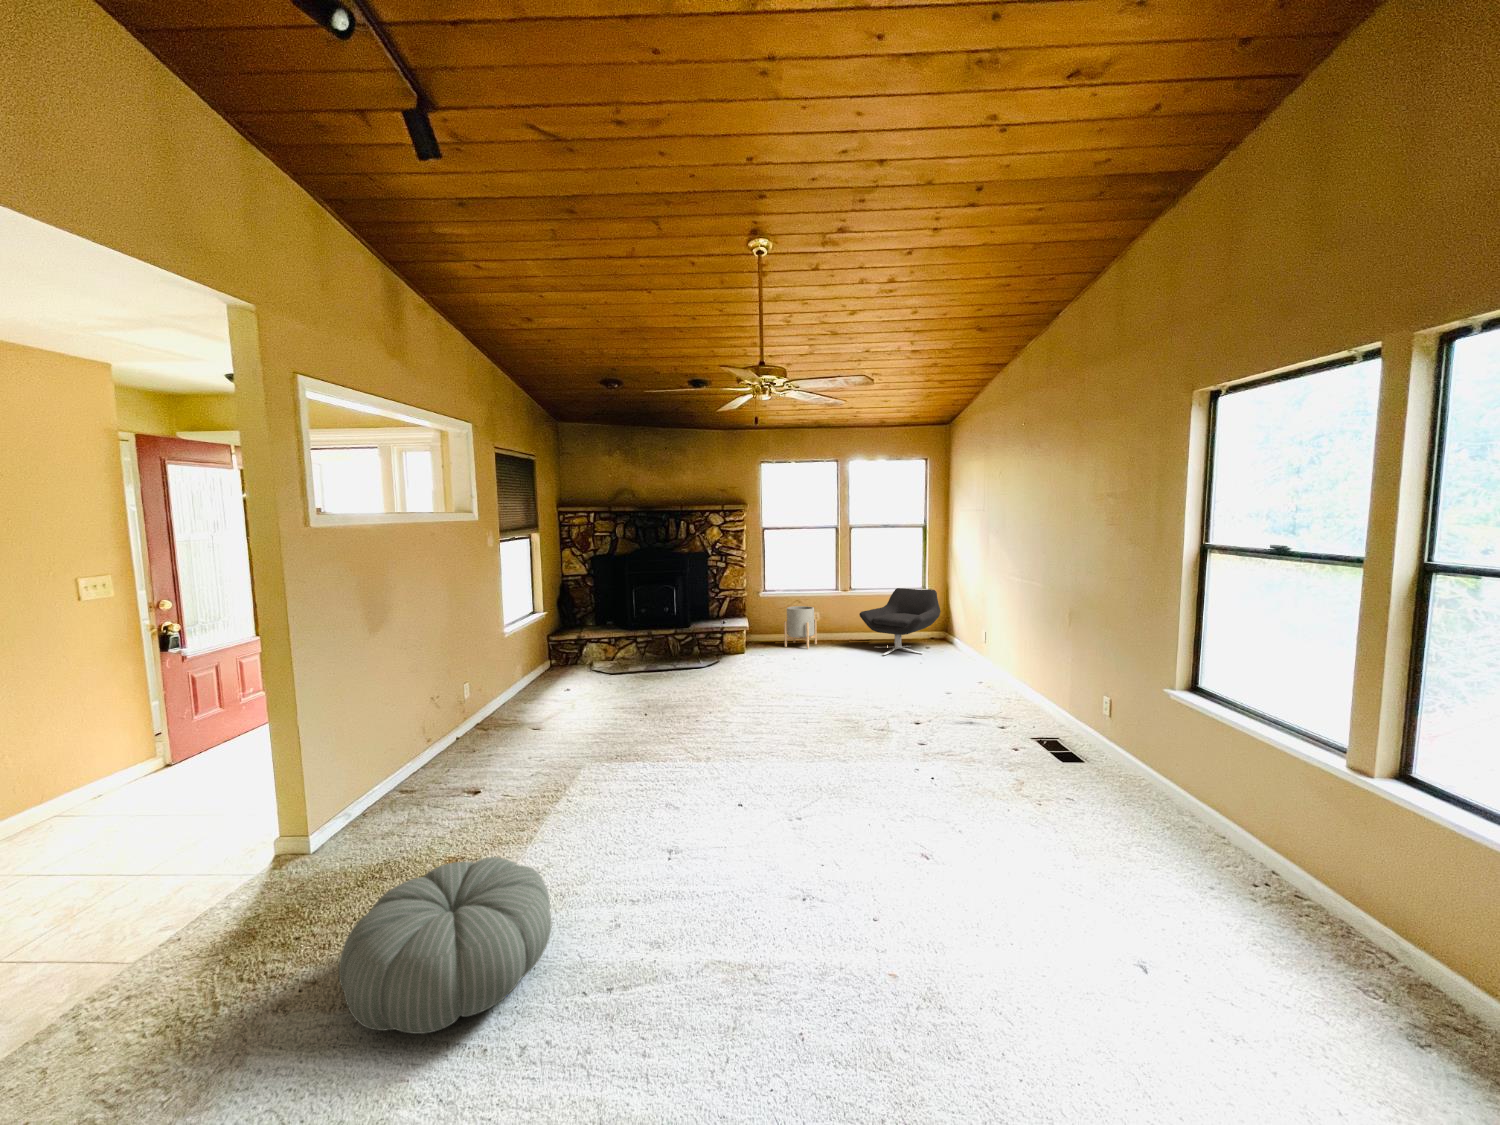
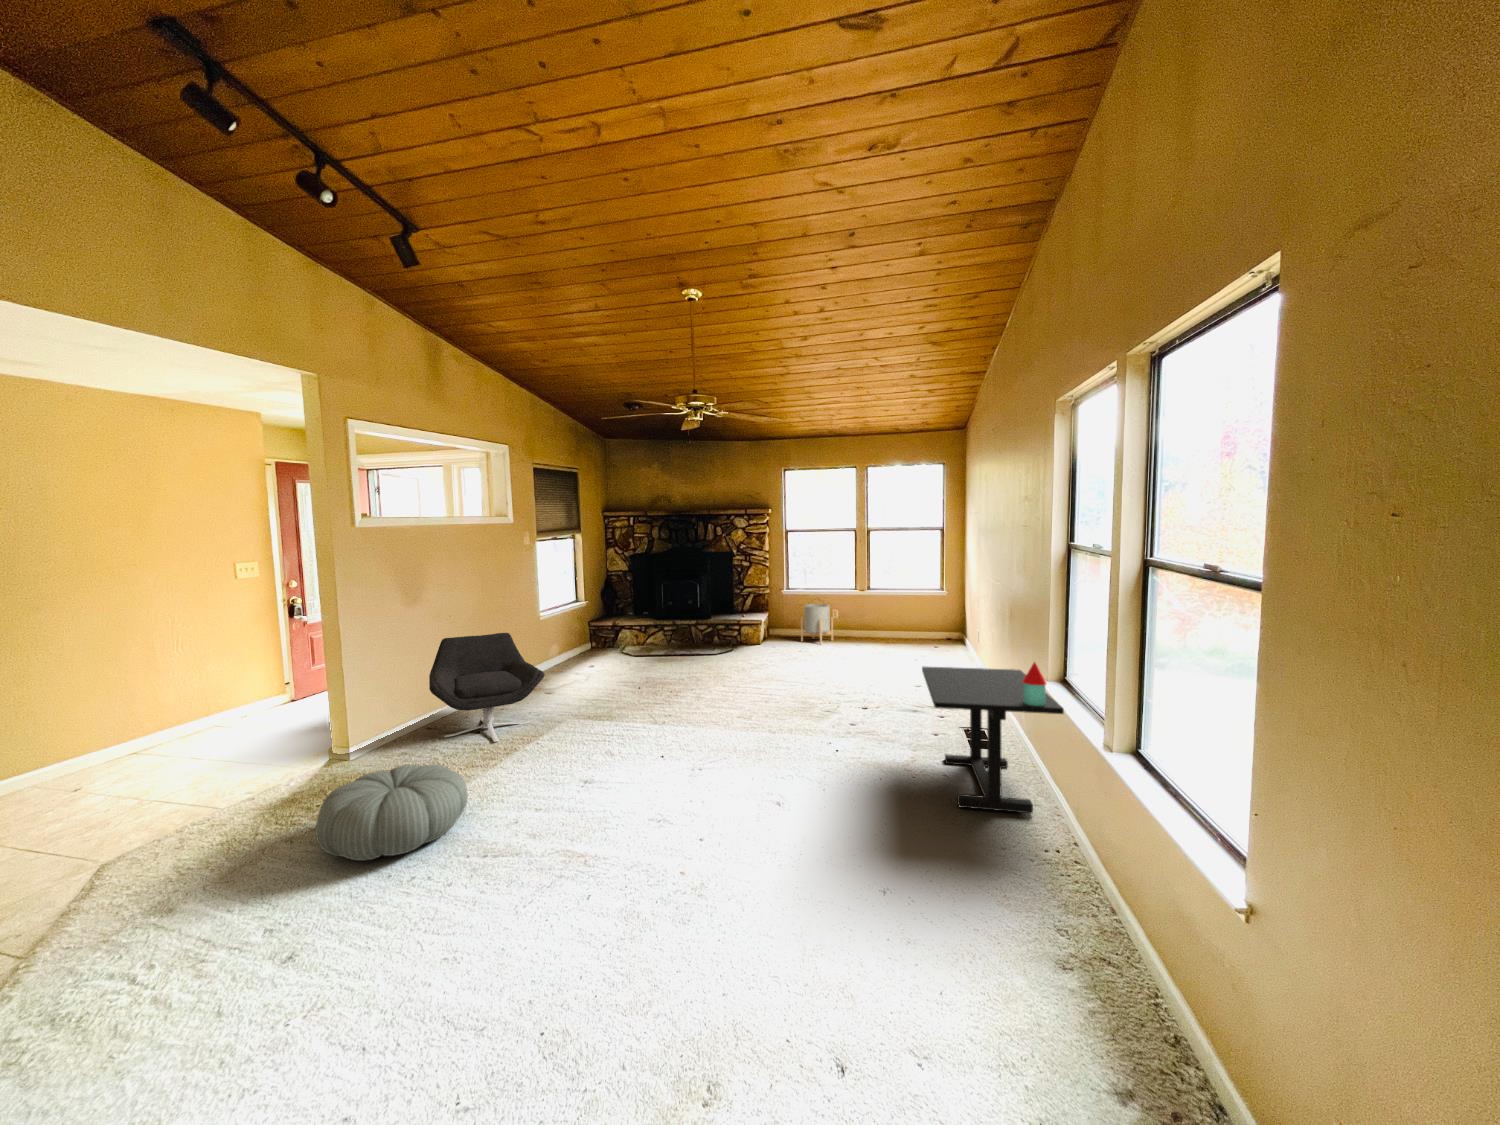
lounge chair: present [859,588,941,655] -> present [429,633,545,742]
side table: none [1019,671,1241,835] -> present [922,662,1064,813]

